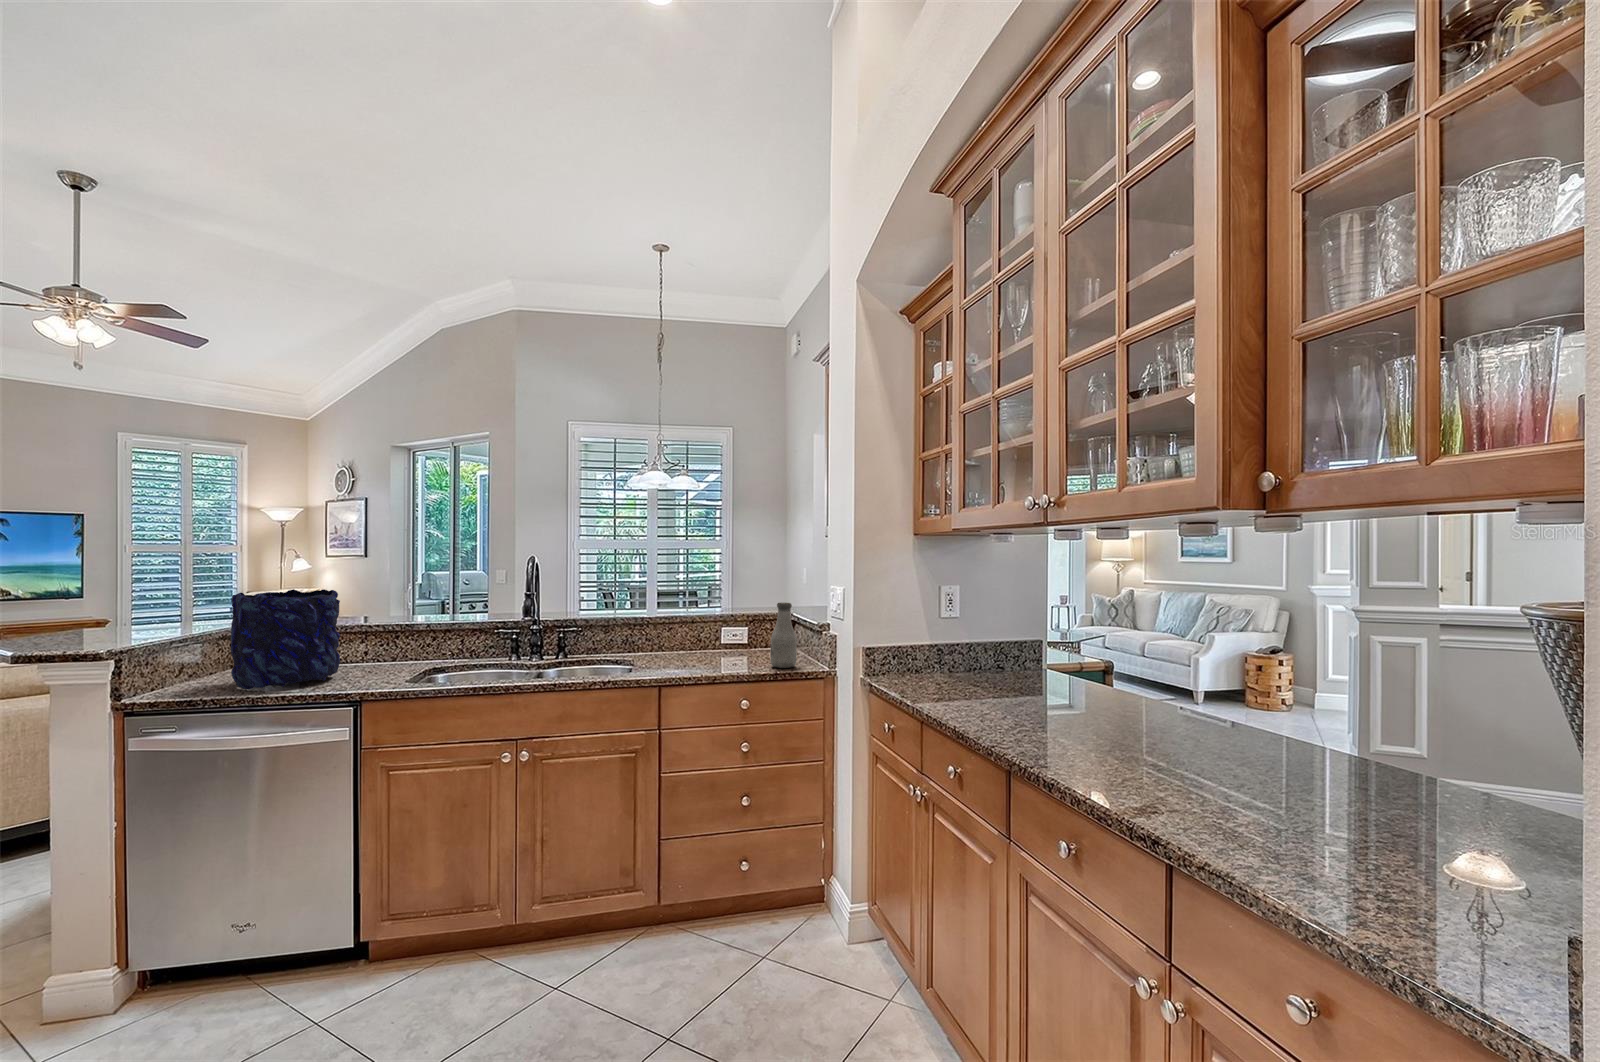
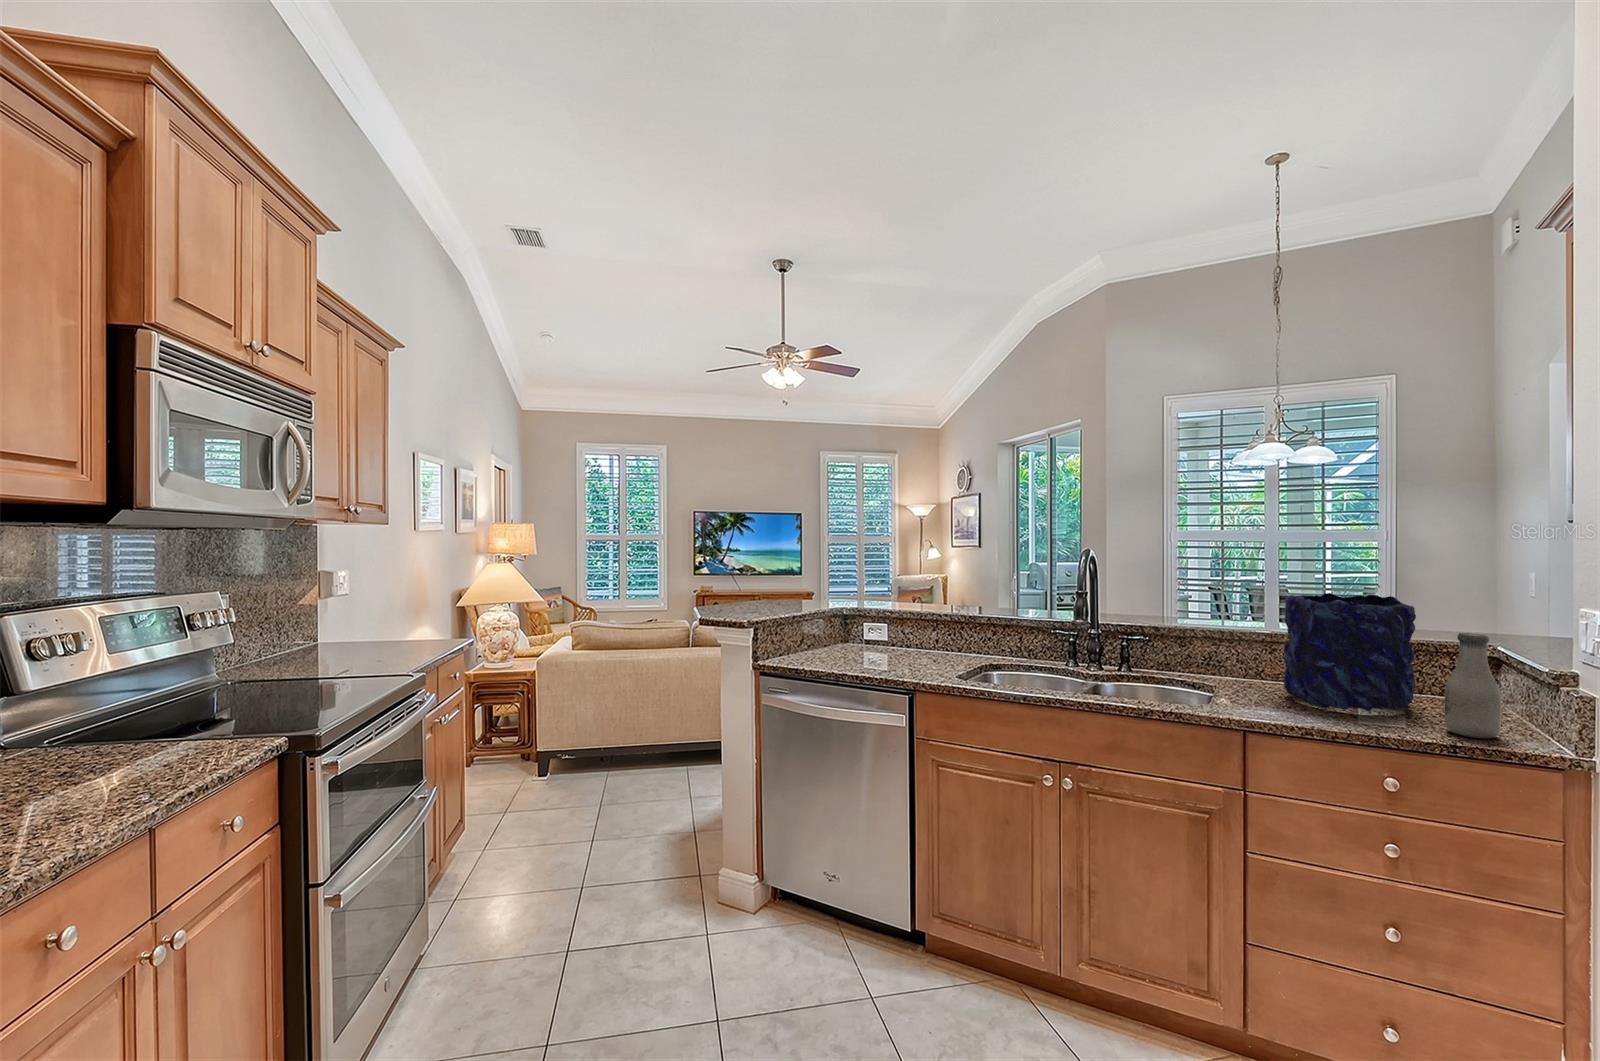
vase: present [231,589,340,690] -> present [1284,593,1416,712]

